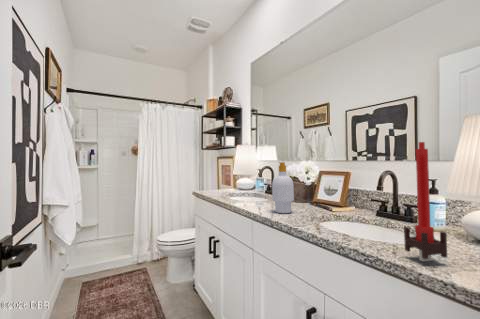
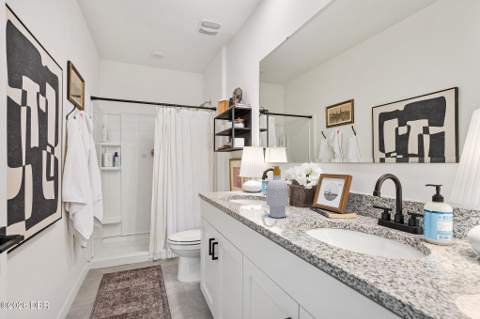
candle: present [404,142,447,261] -> none [374,150,416,277]

